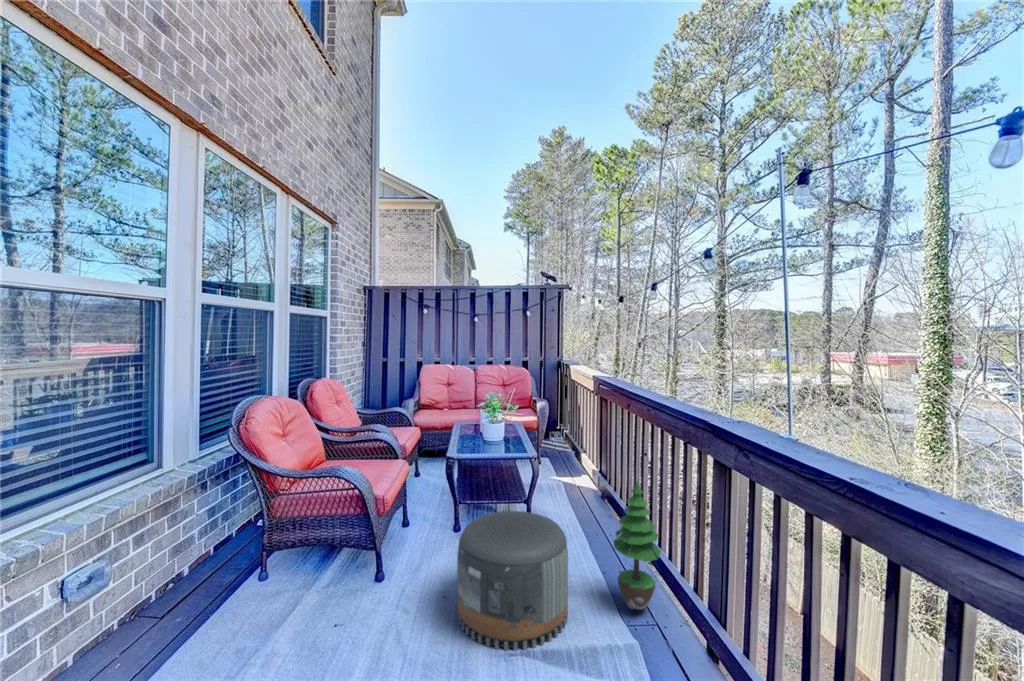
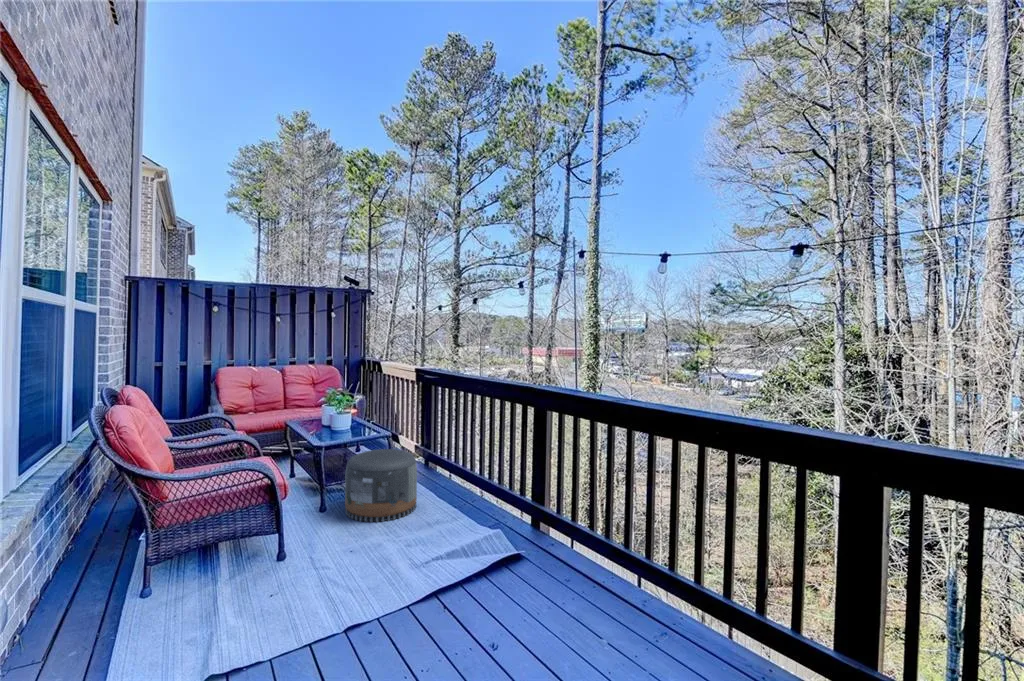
potted tree: present [614,482,661,610] -> none [438,419,464,494]

